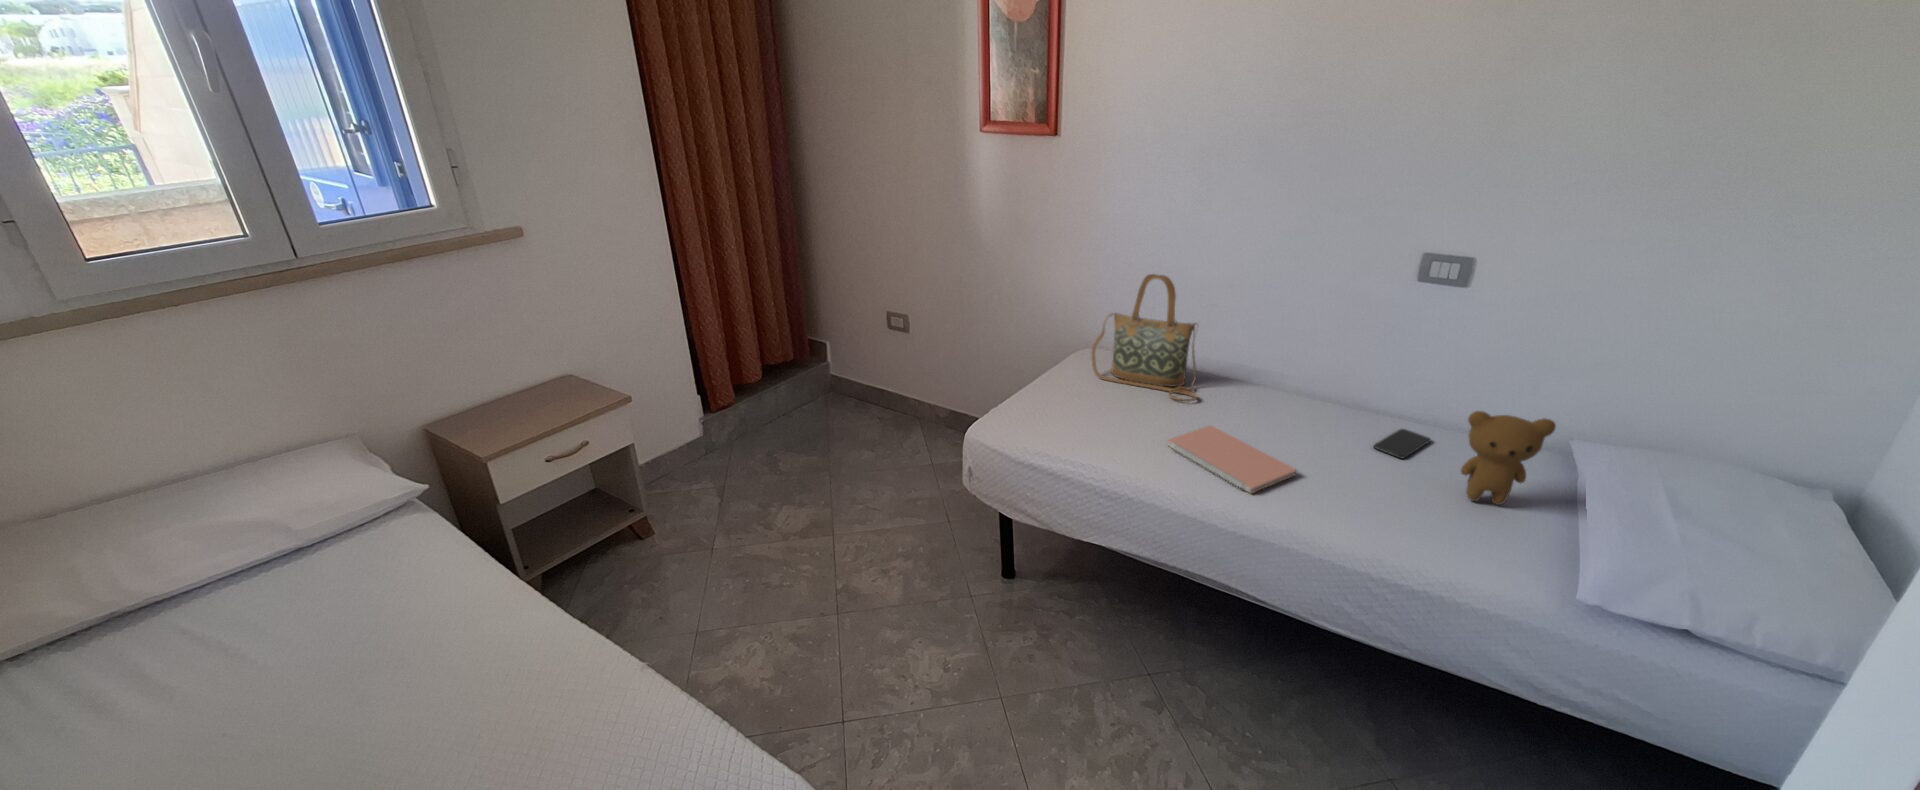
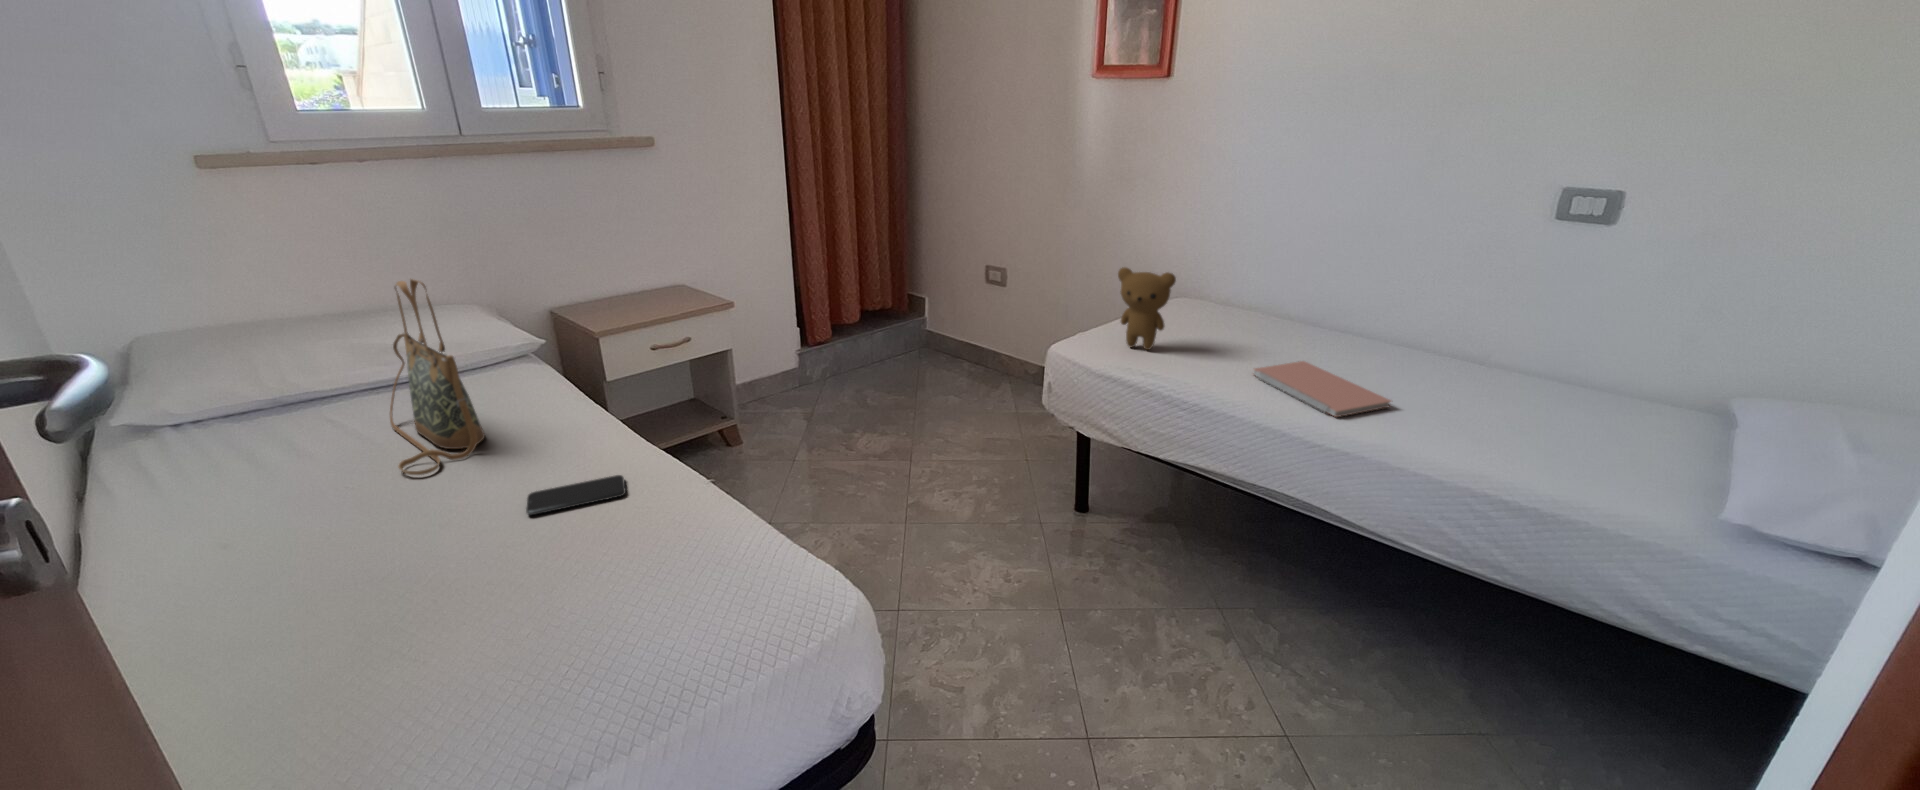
handbag: present [1092,274,1197,402] -> present [390,279,485,475]
teddy bear: present [1461,411,1556,505] -> present [1118,267,1176,350]
smartphone: present [1373,429,1431,458] -> present [526,475,626,515]

